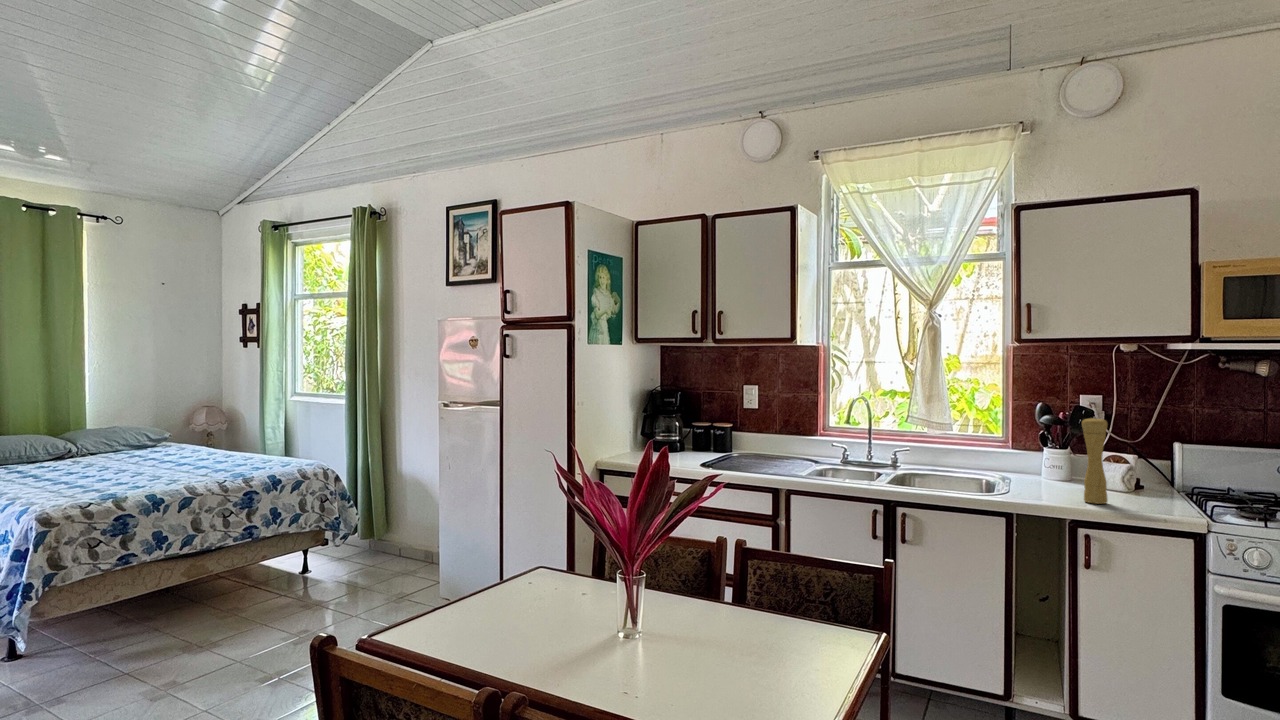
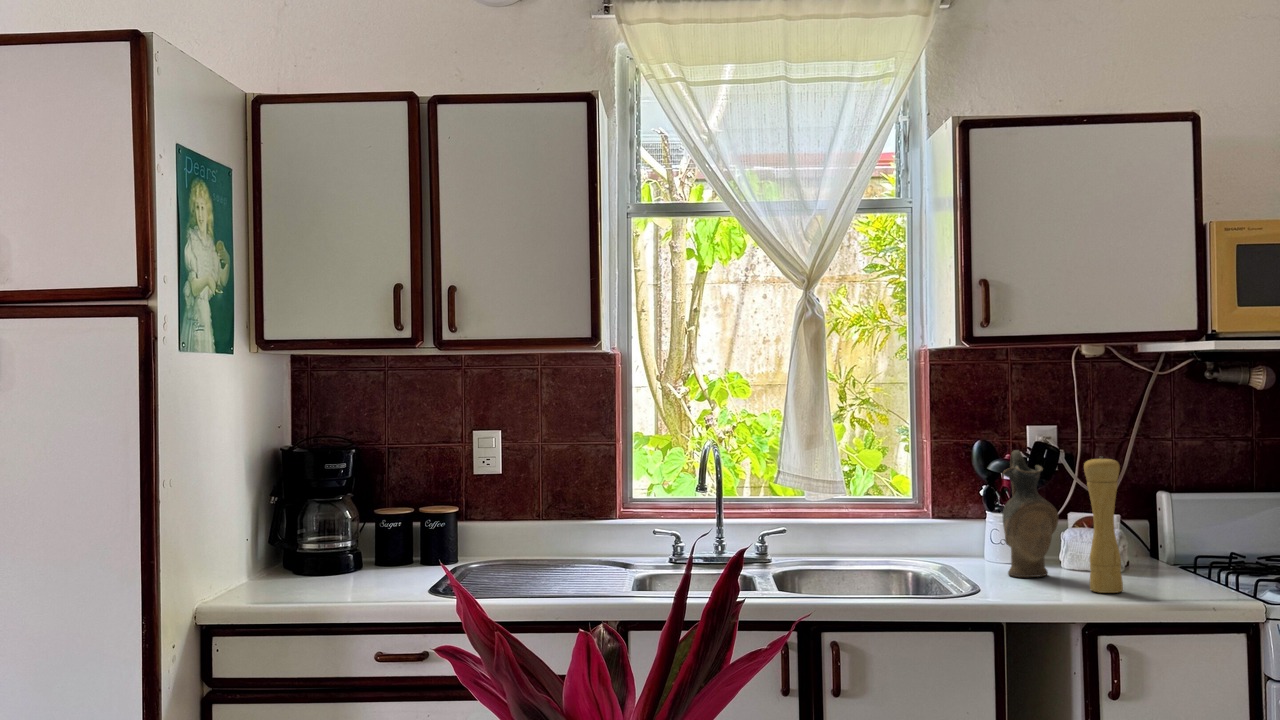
ceramic pitcher: none [1039,410,1077,490] -> present [1003,450,1058,577]

